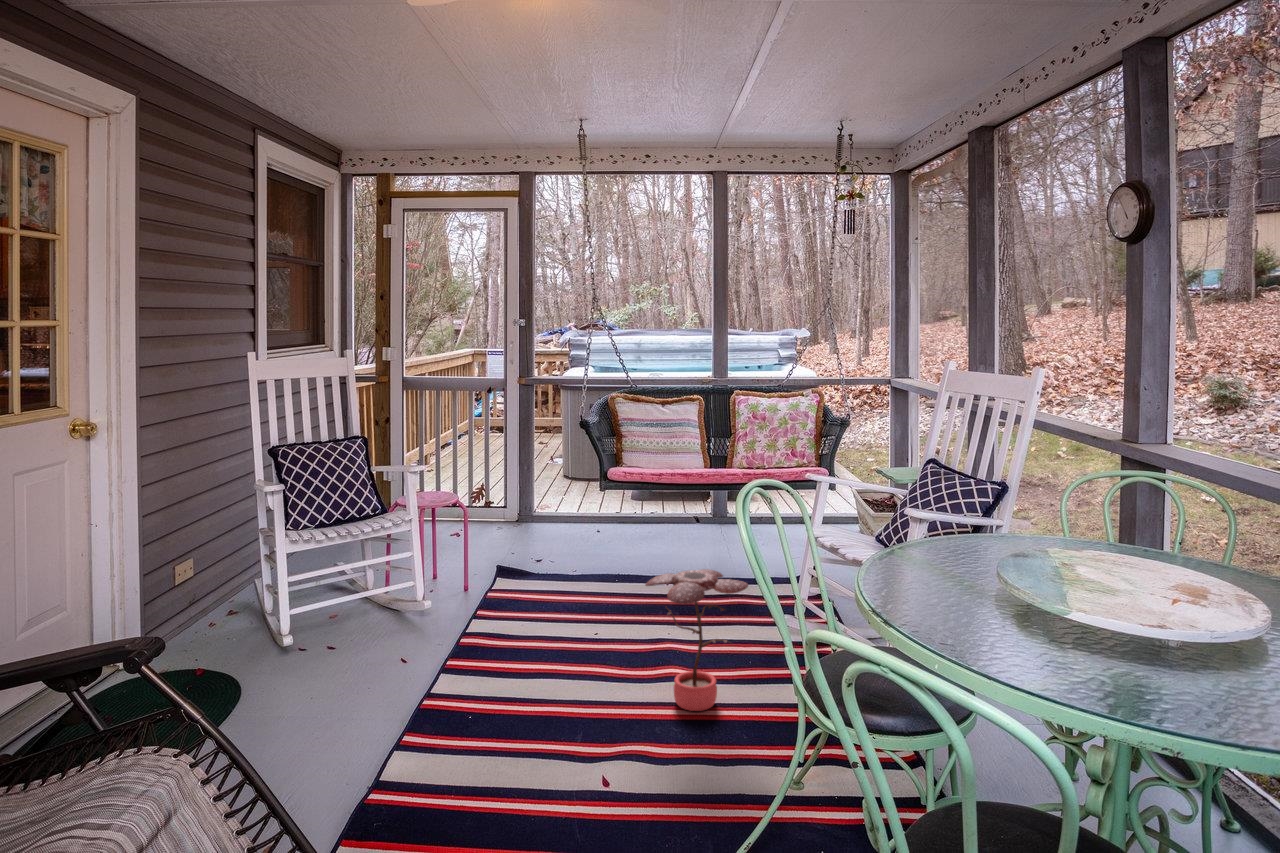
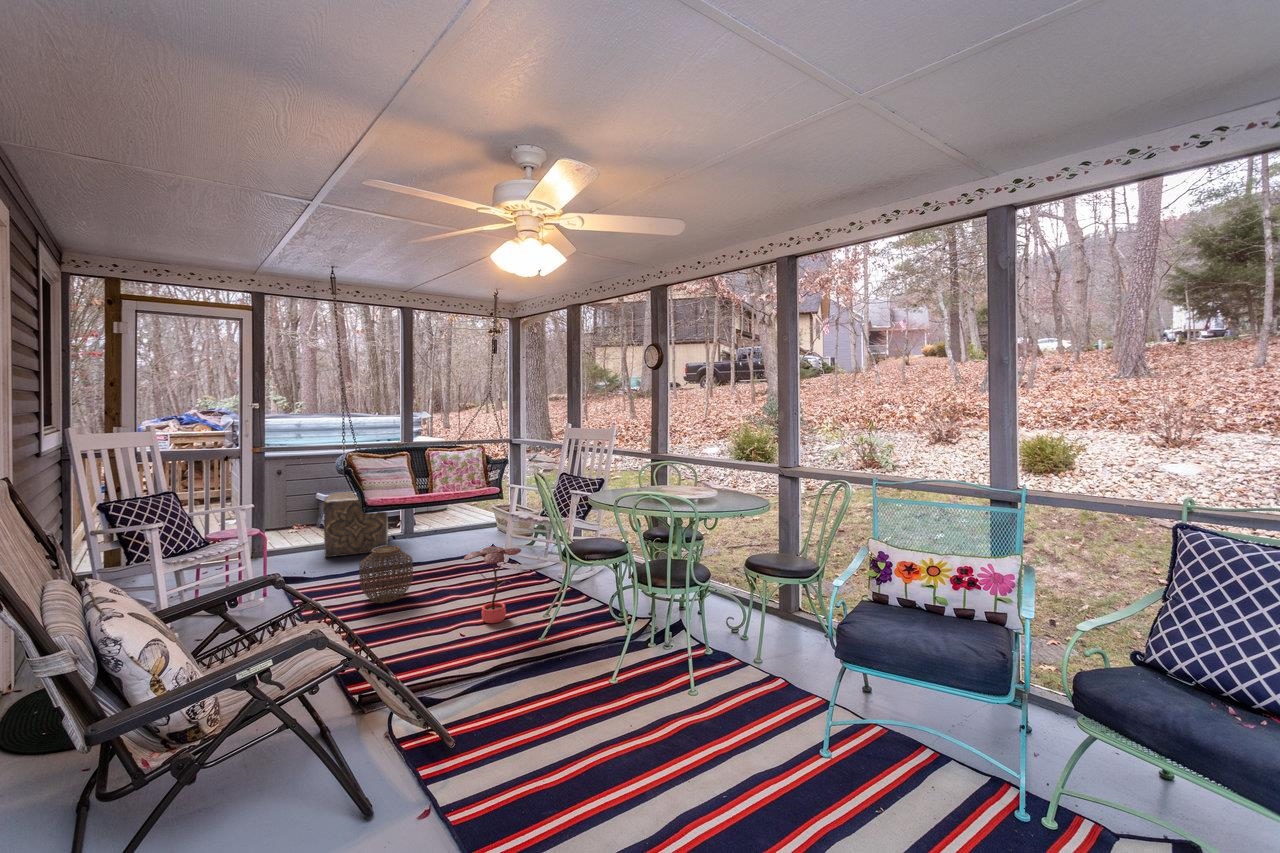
ottoman: none [582,449,678,544] -> present [323,492,388,557]
woven basket: none [552,537,628,625] -> present [359,546,413,603]

